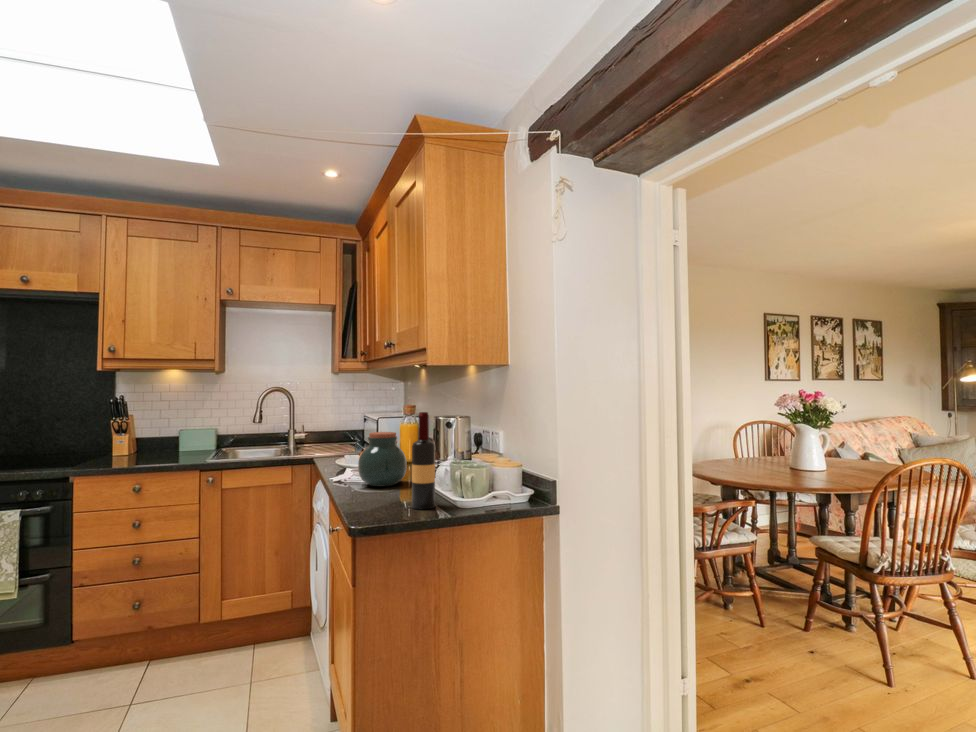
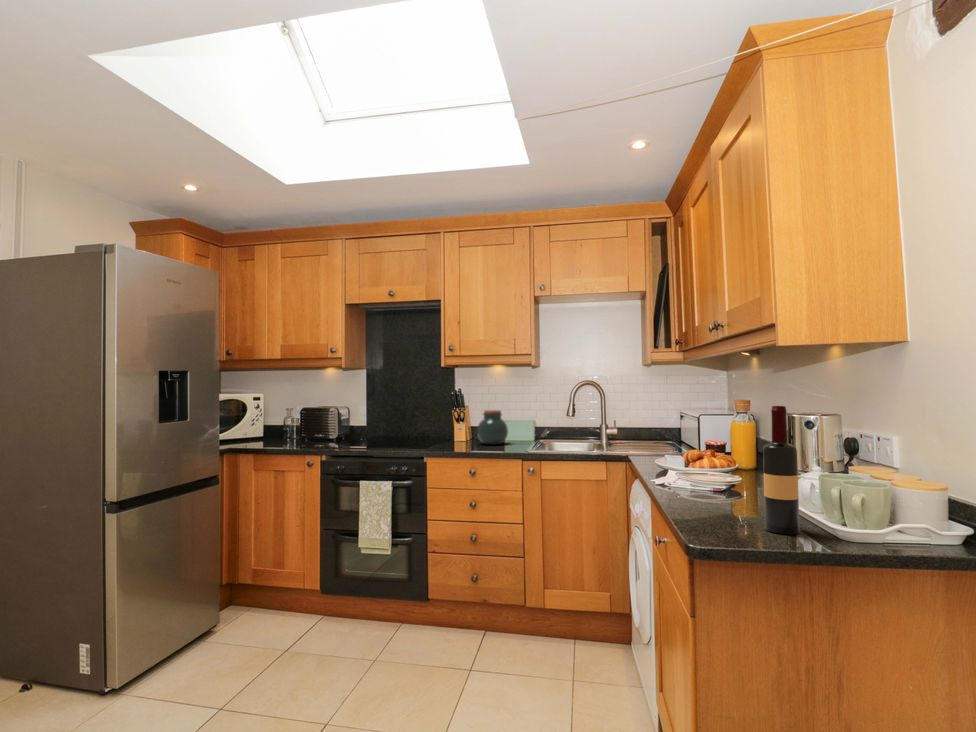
jar: present [358,432,407,486] -> present [477,410,508,444]

